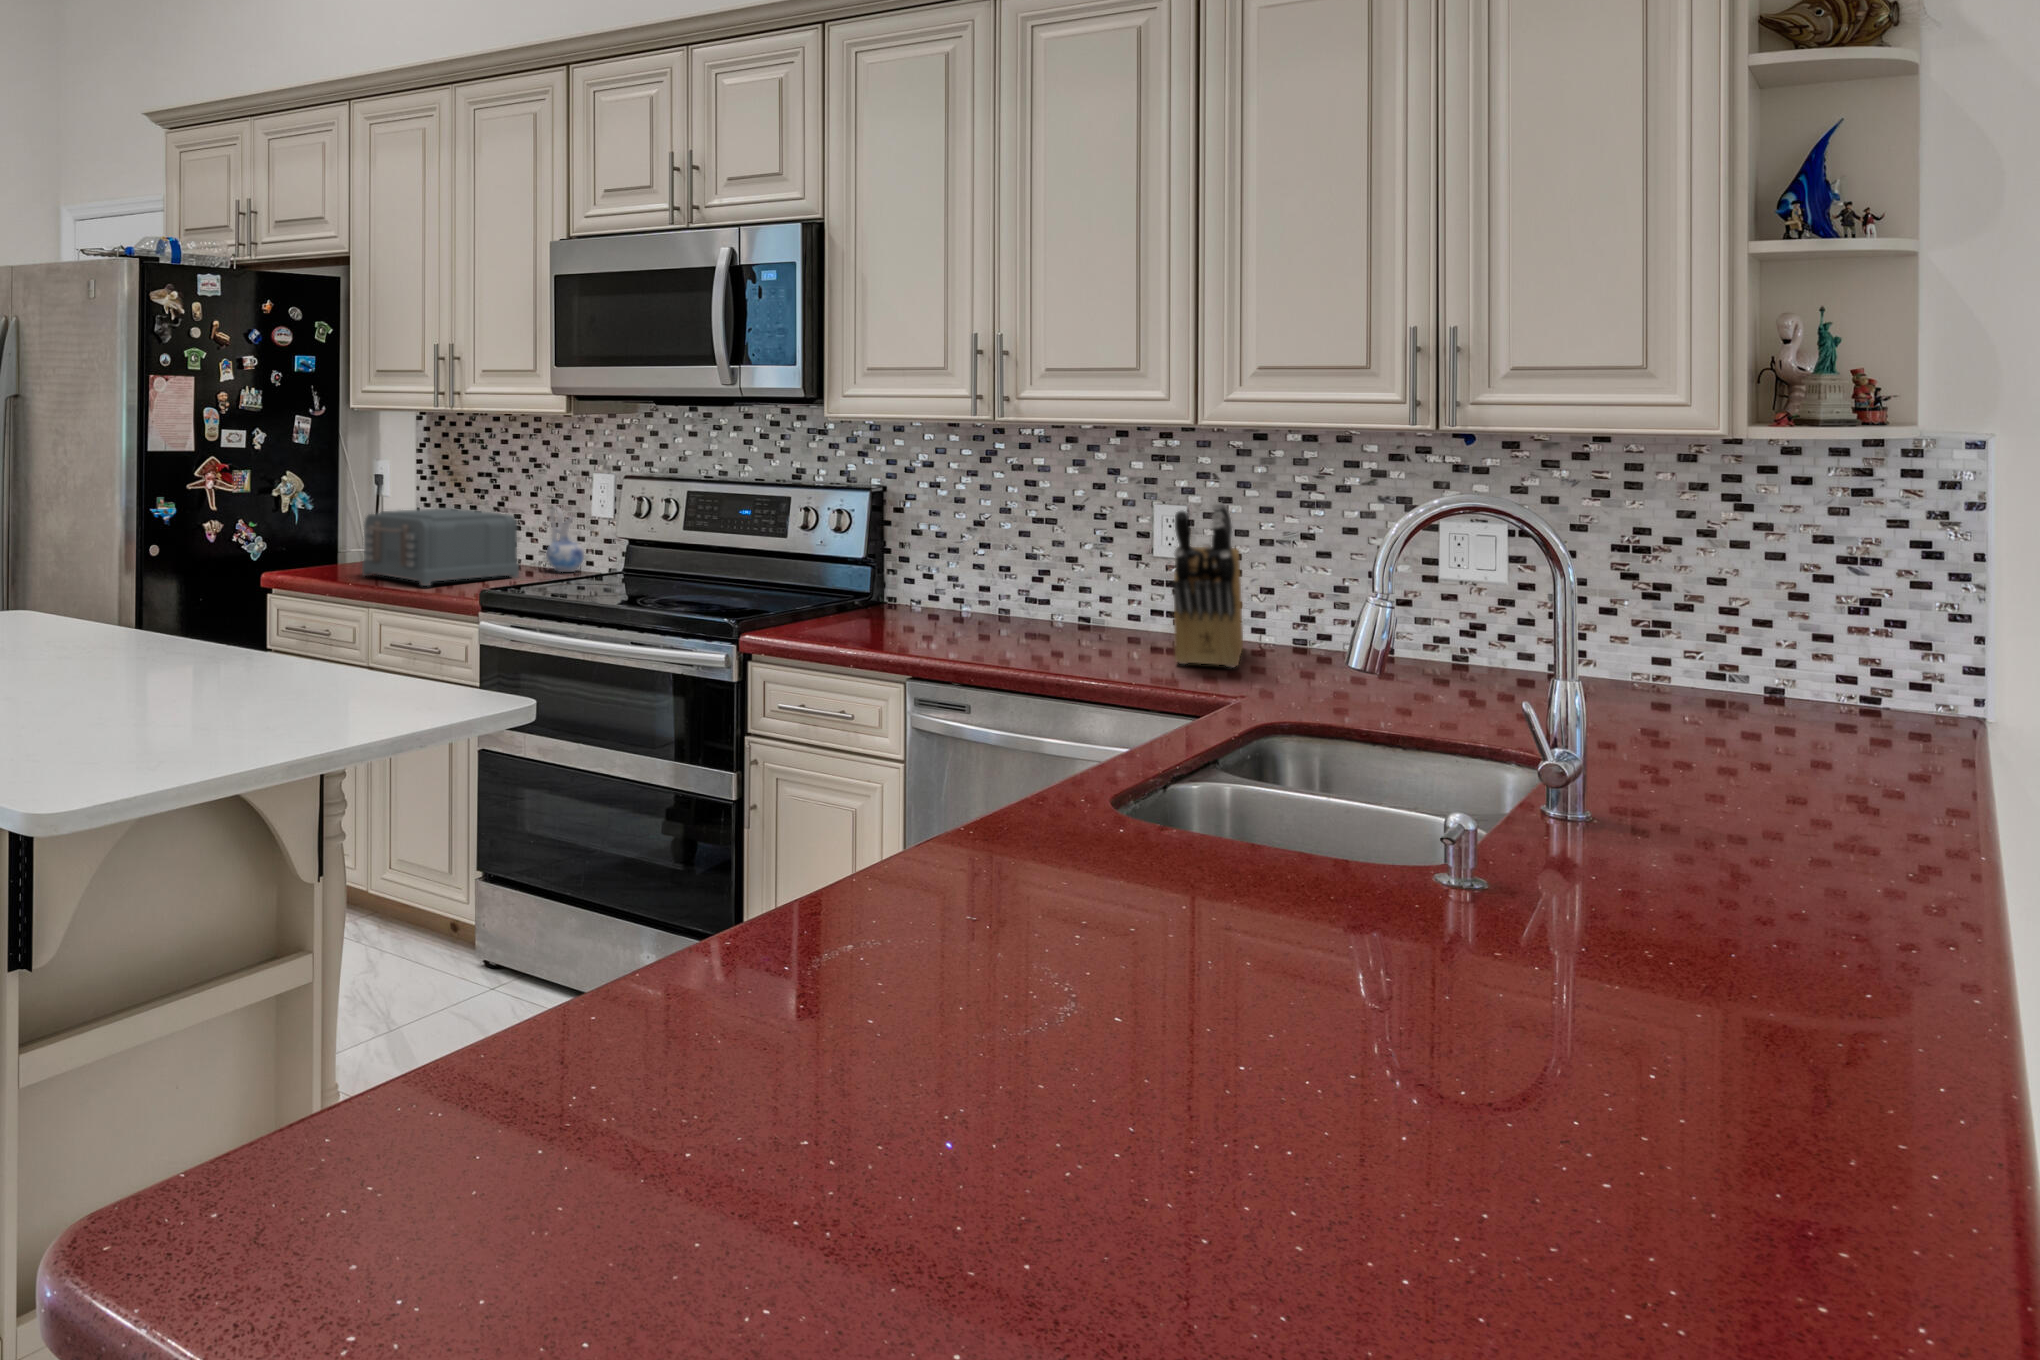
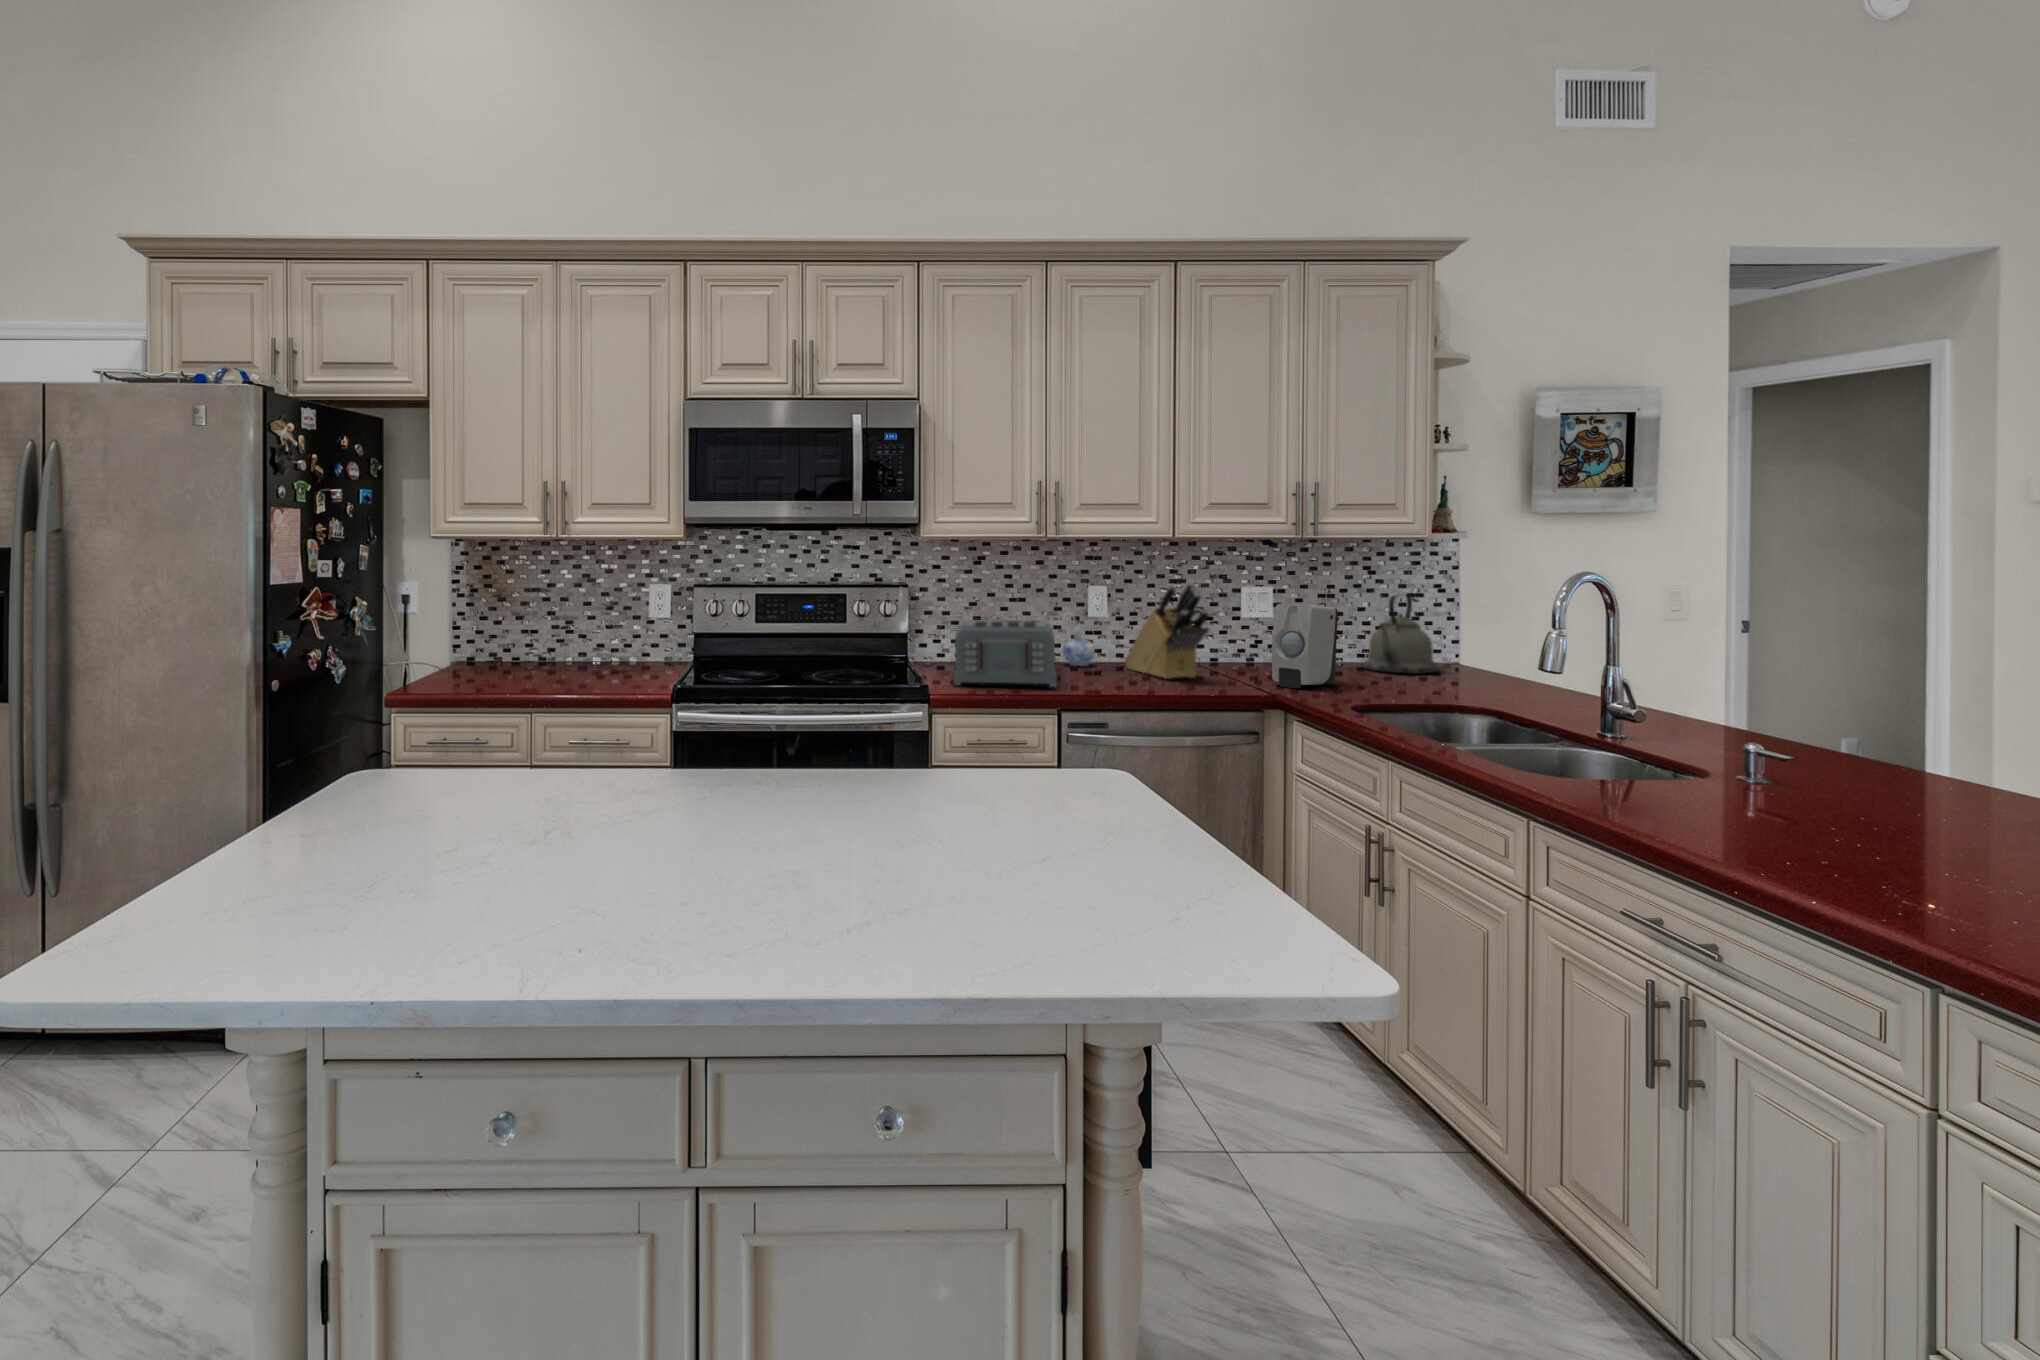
ceramic pitcher: present [546,507,584,572] -> present [1063,613,1095,666]
toaster: present [362,508,519,586] -> present [954,620,1057,687]
soap dispenser: none [1338,551,1481,709] -> present [1272,604,1338,688]
kettle: none [1648,555,1842,722] -> present [1364,594,1439,674]

